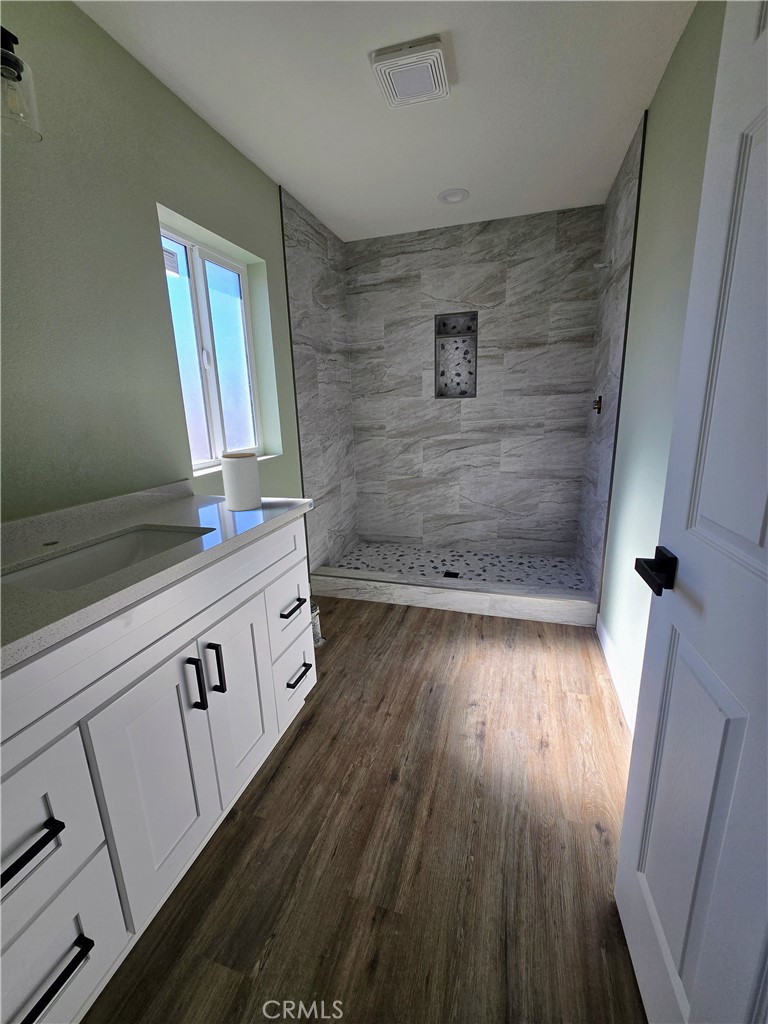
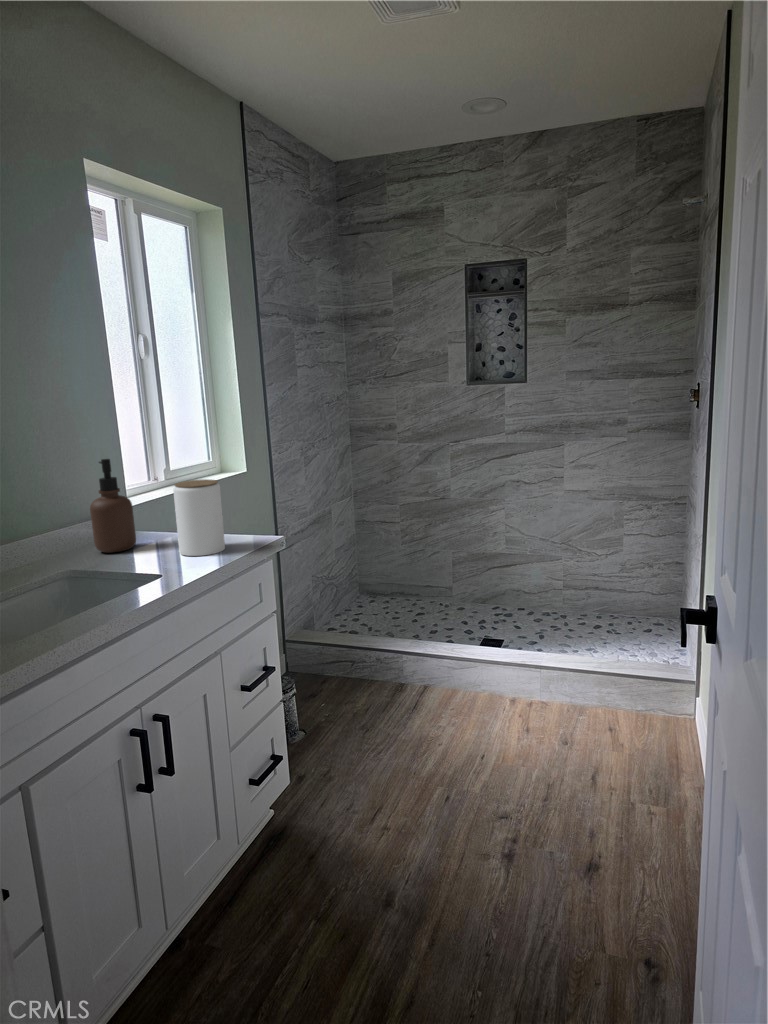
soap dispenser: none [158,437,195,508] -> present [90,459,136,553]

